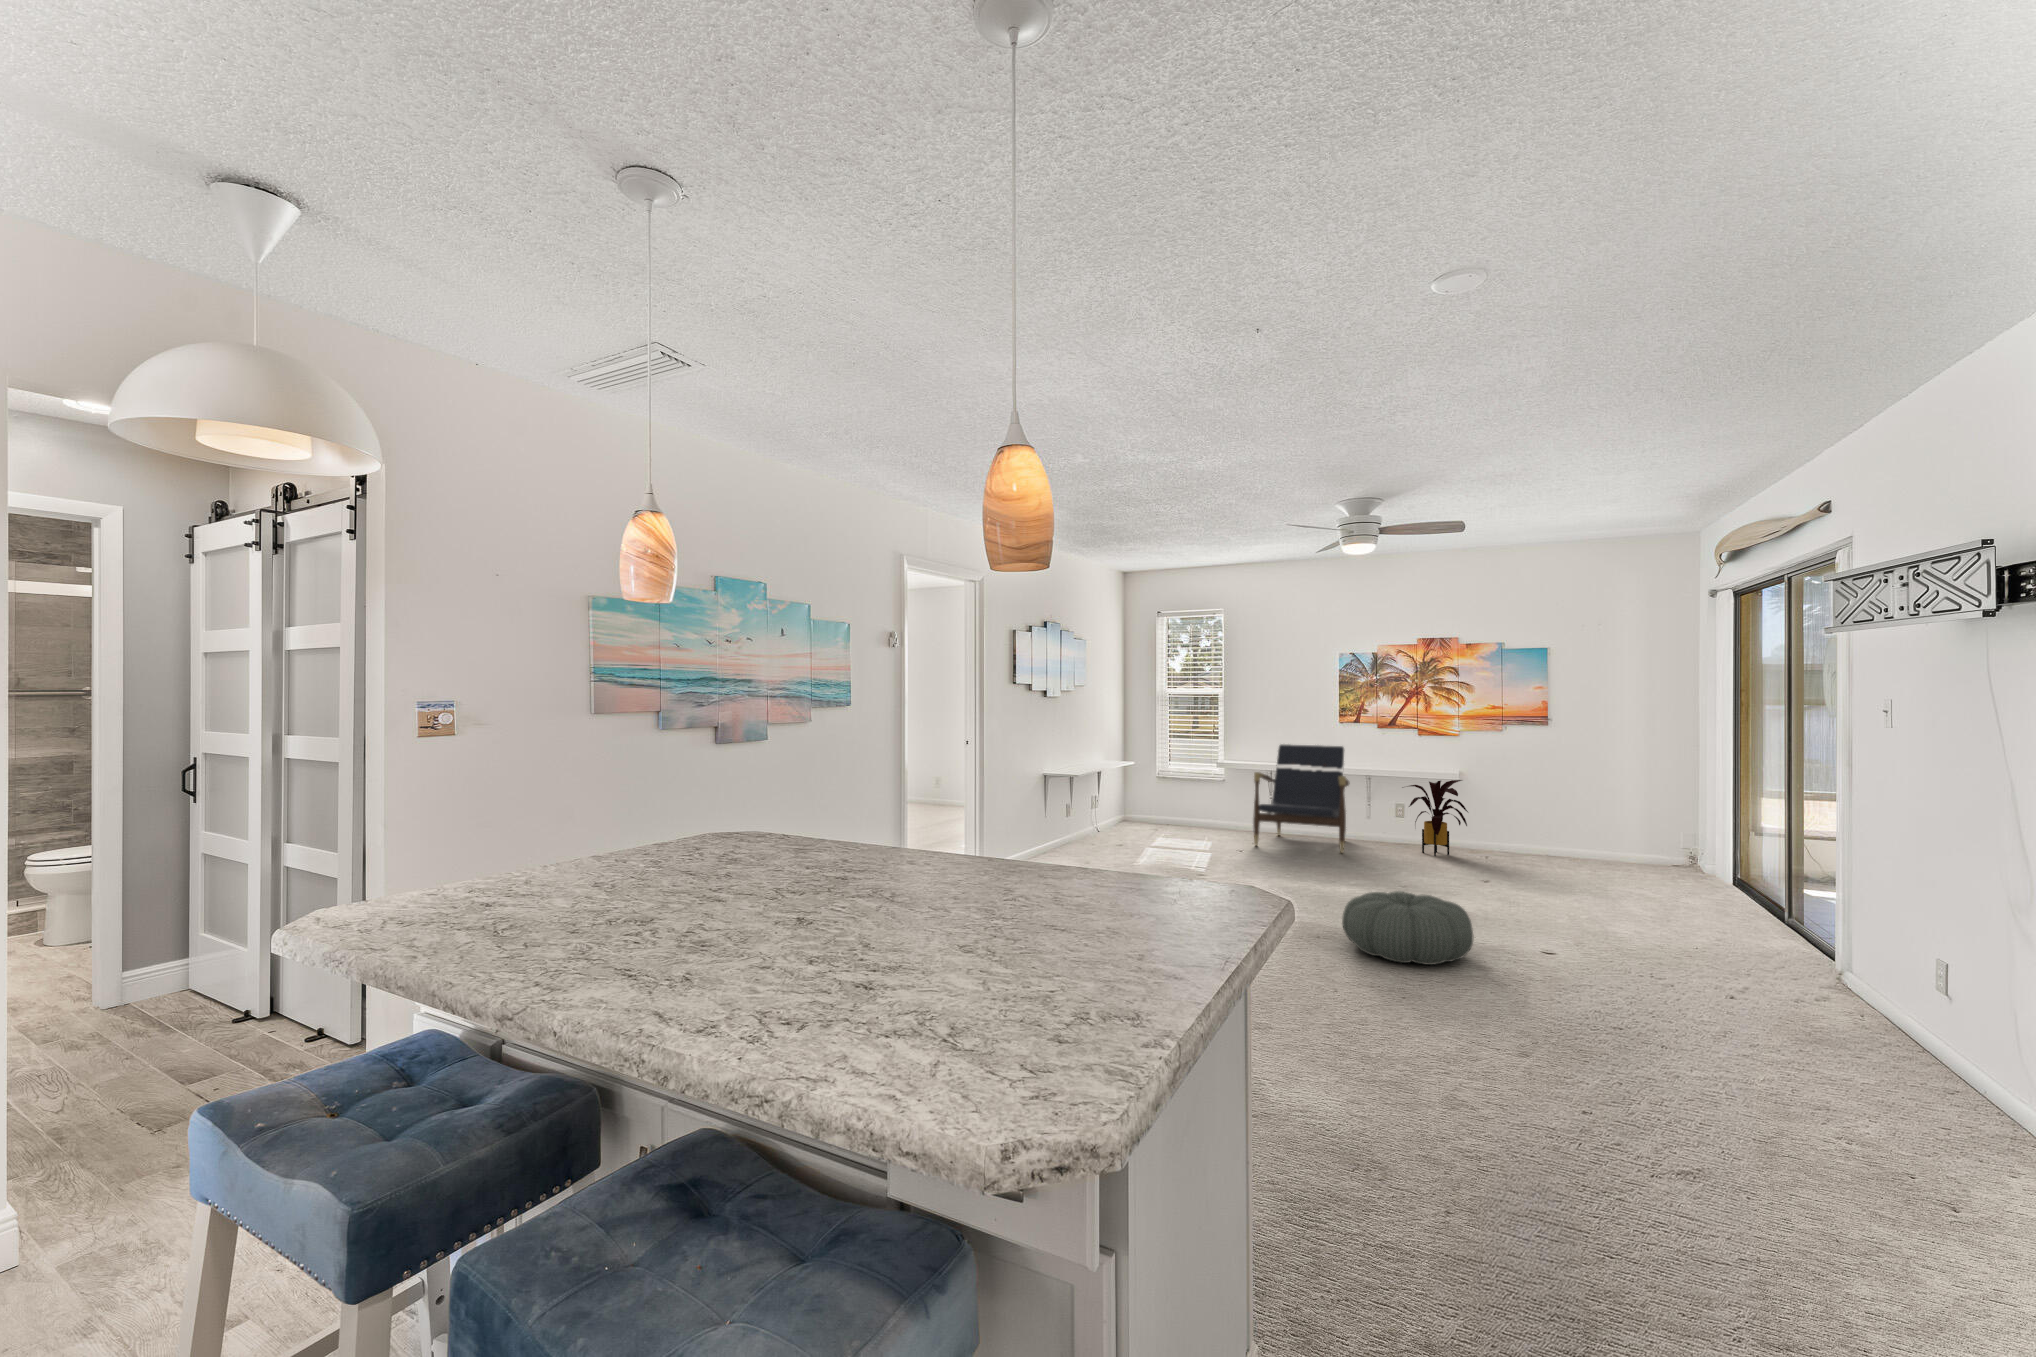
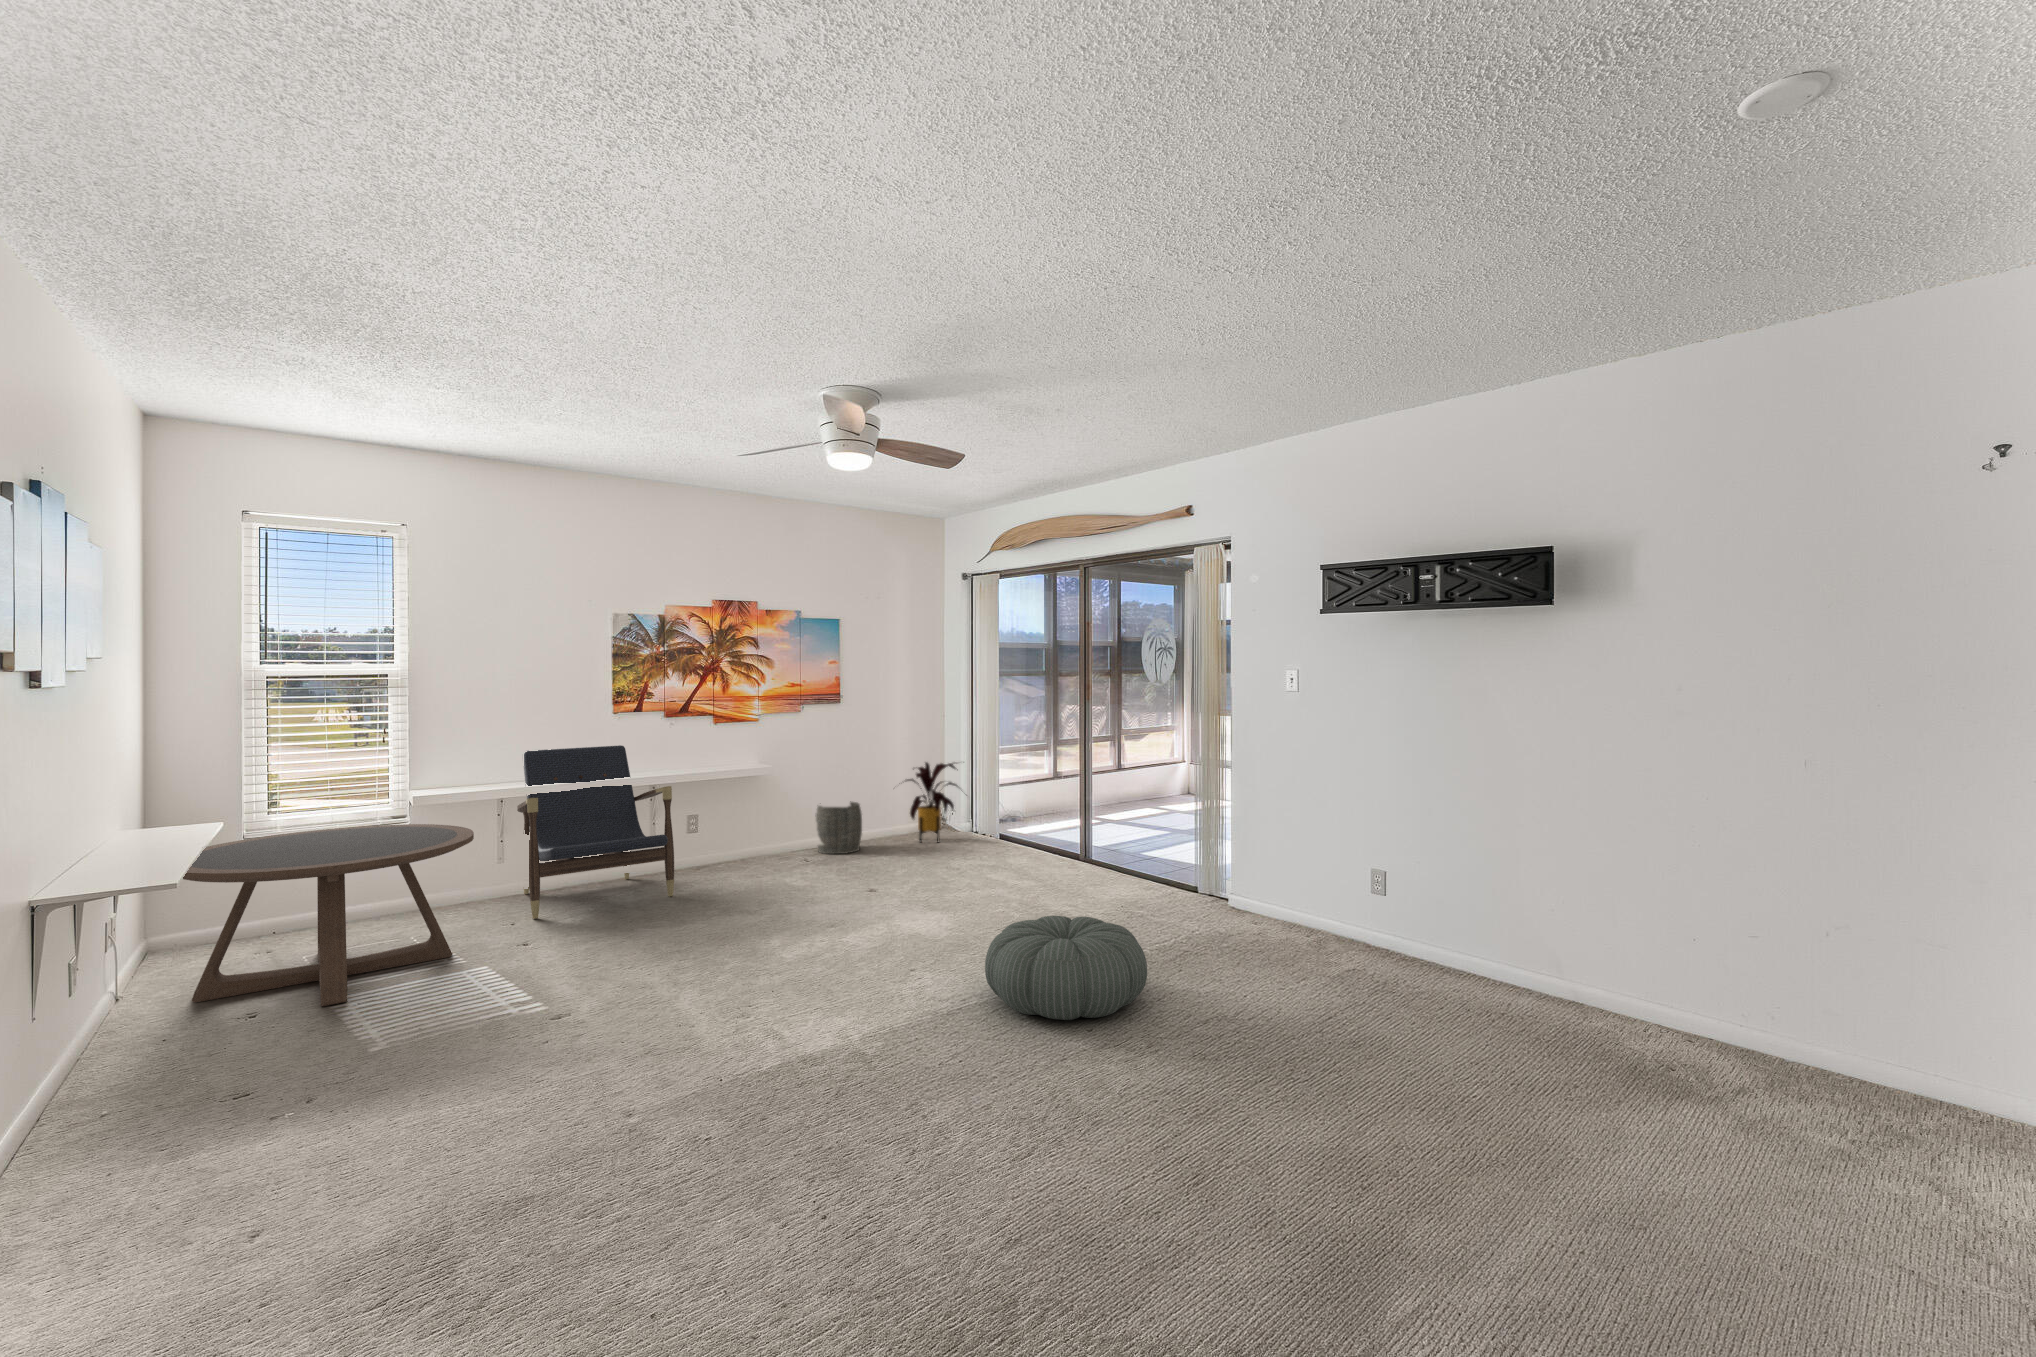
coffee table: none [1084,774,1207,854] -> present [183,824,474,1007]
house plant: present [1409,780,1468,856] -> present [906,762,958,842]
woven basket: none [1508,813,1556,861] -> present [816,801,862,854]

